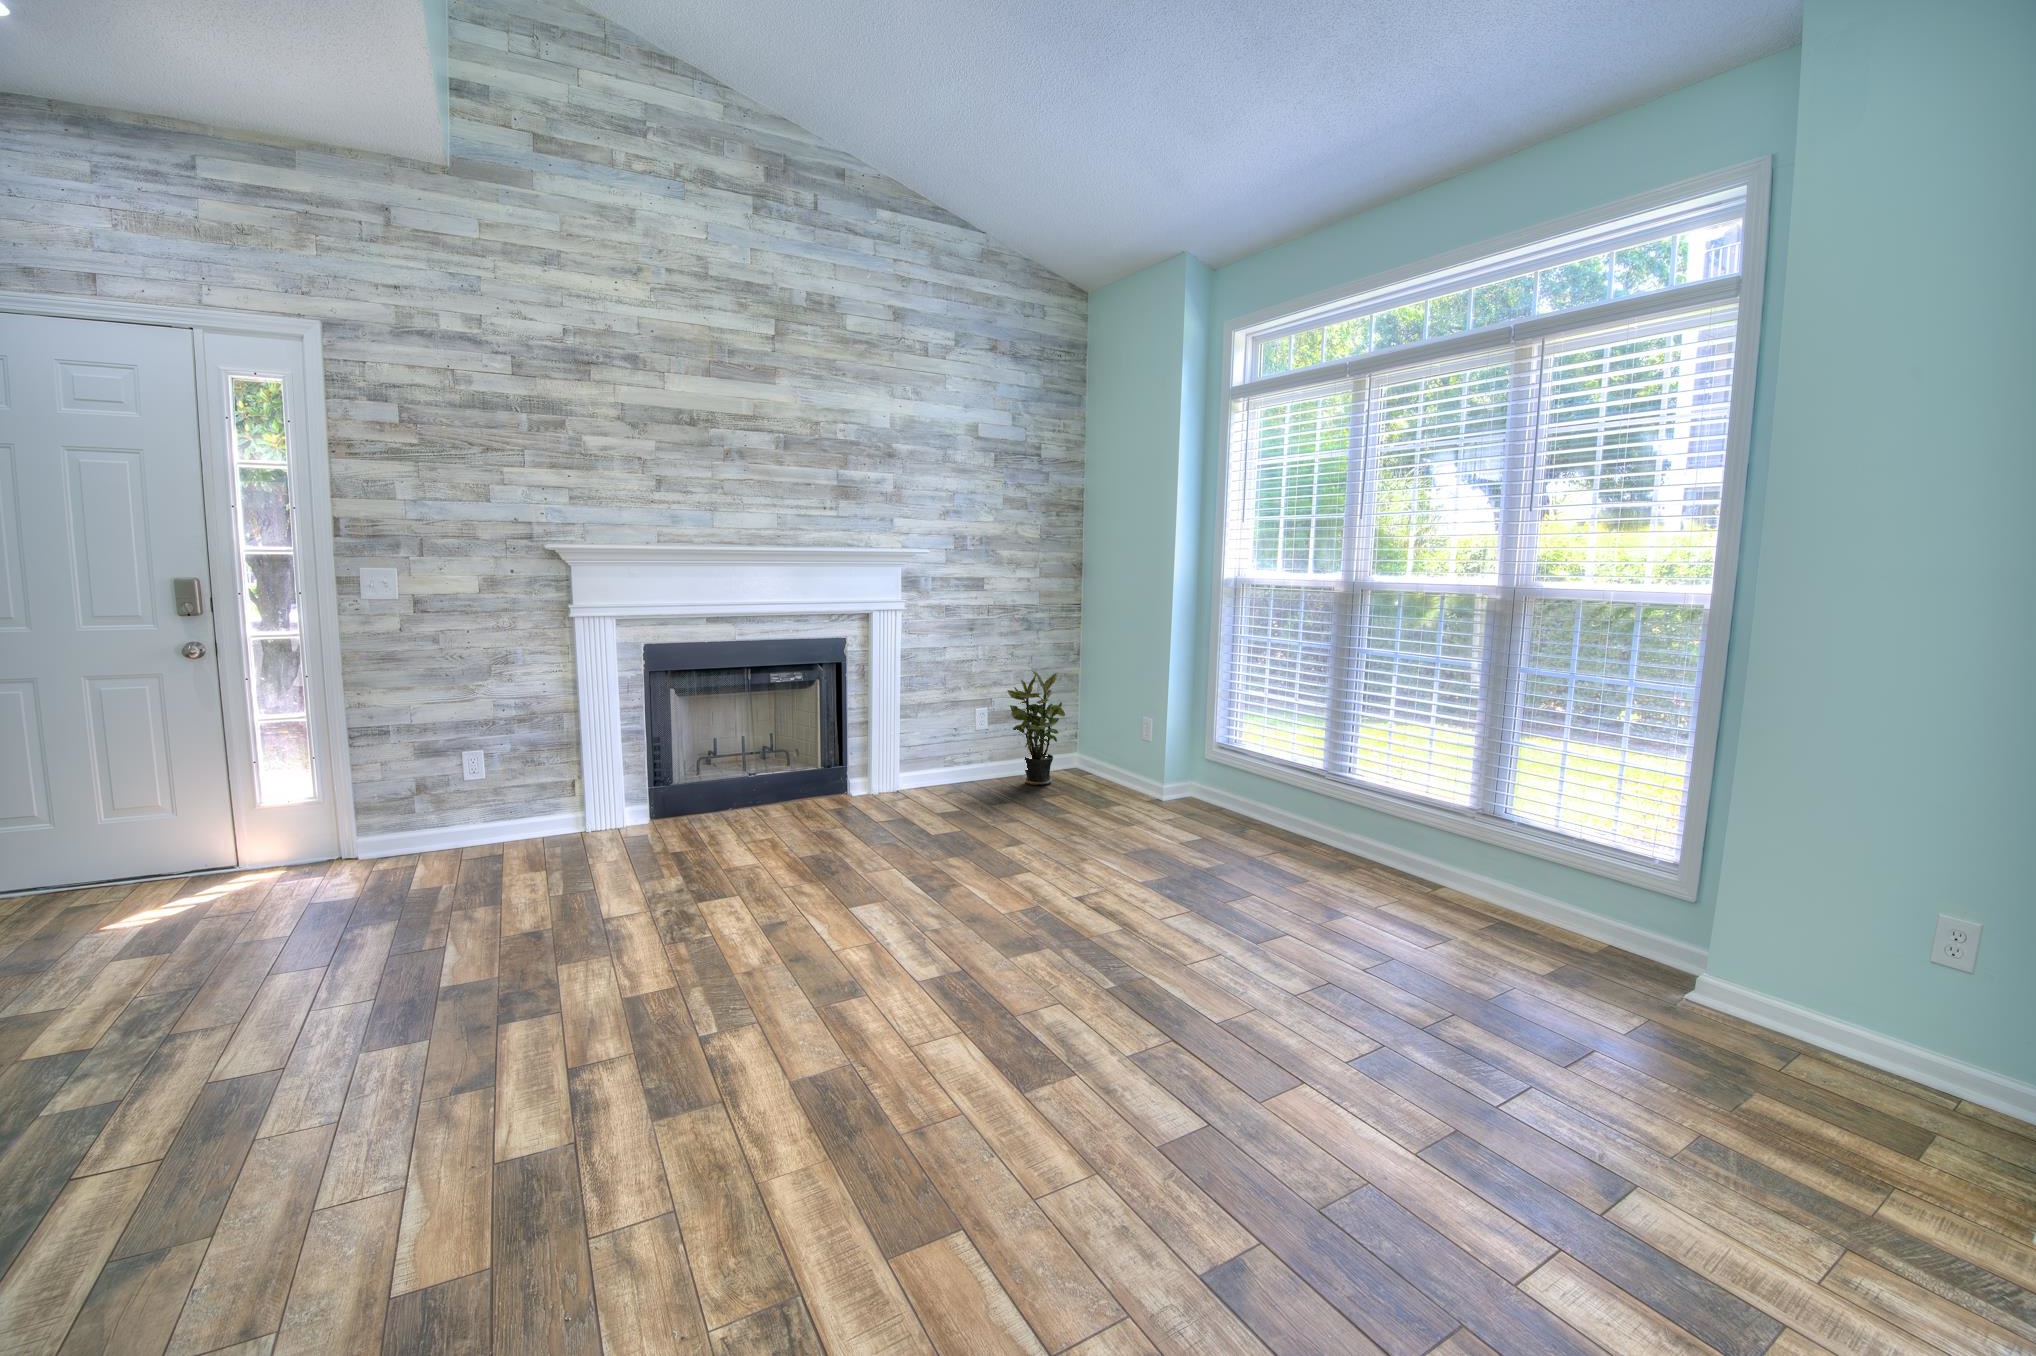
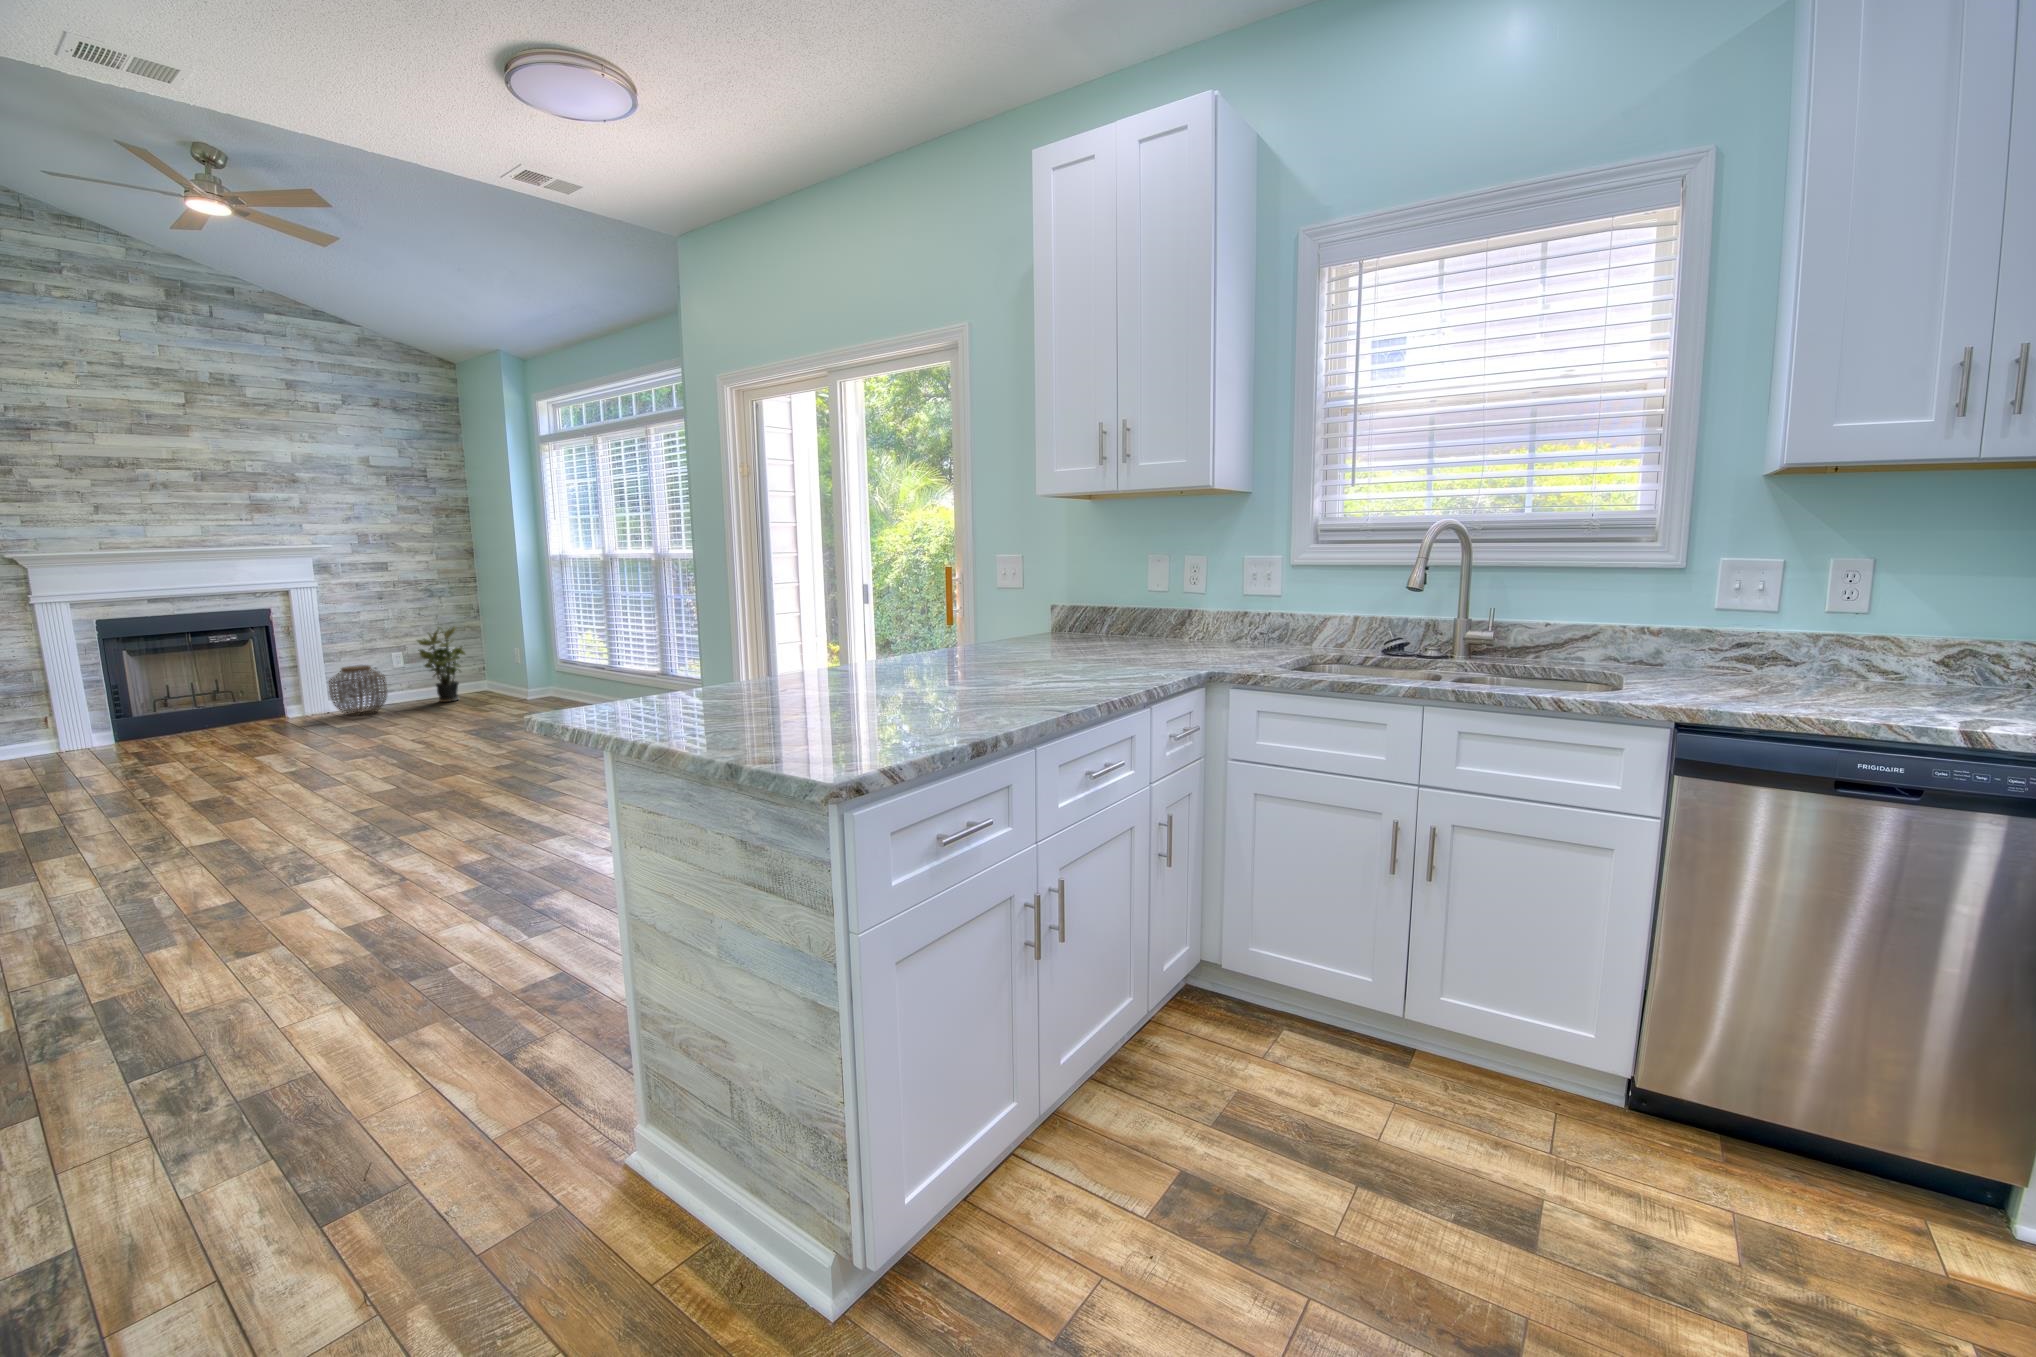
woven basket: none [901,725,969,802] -> present [329,665,387,715]

